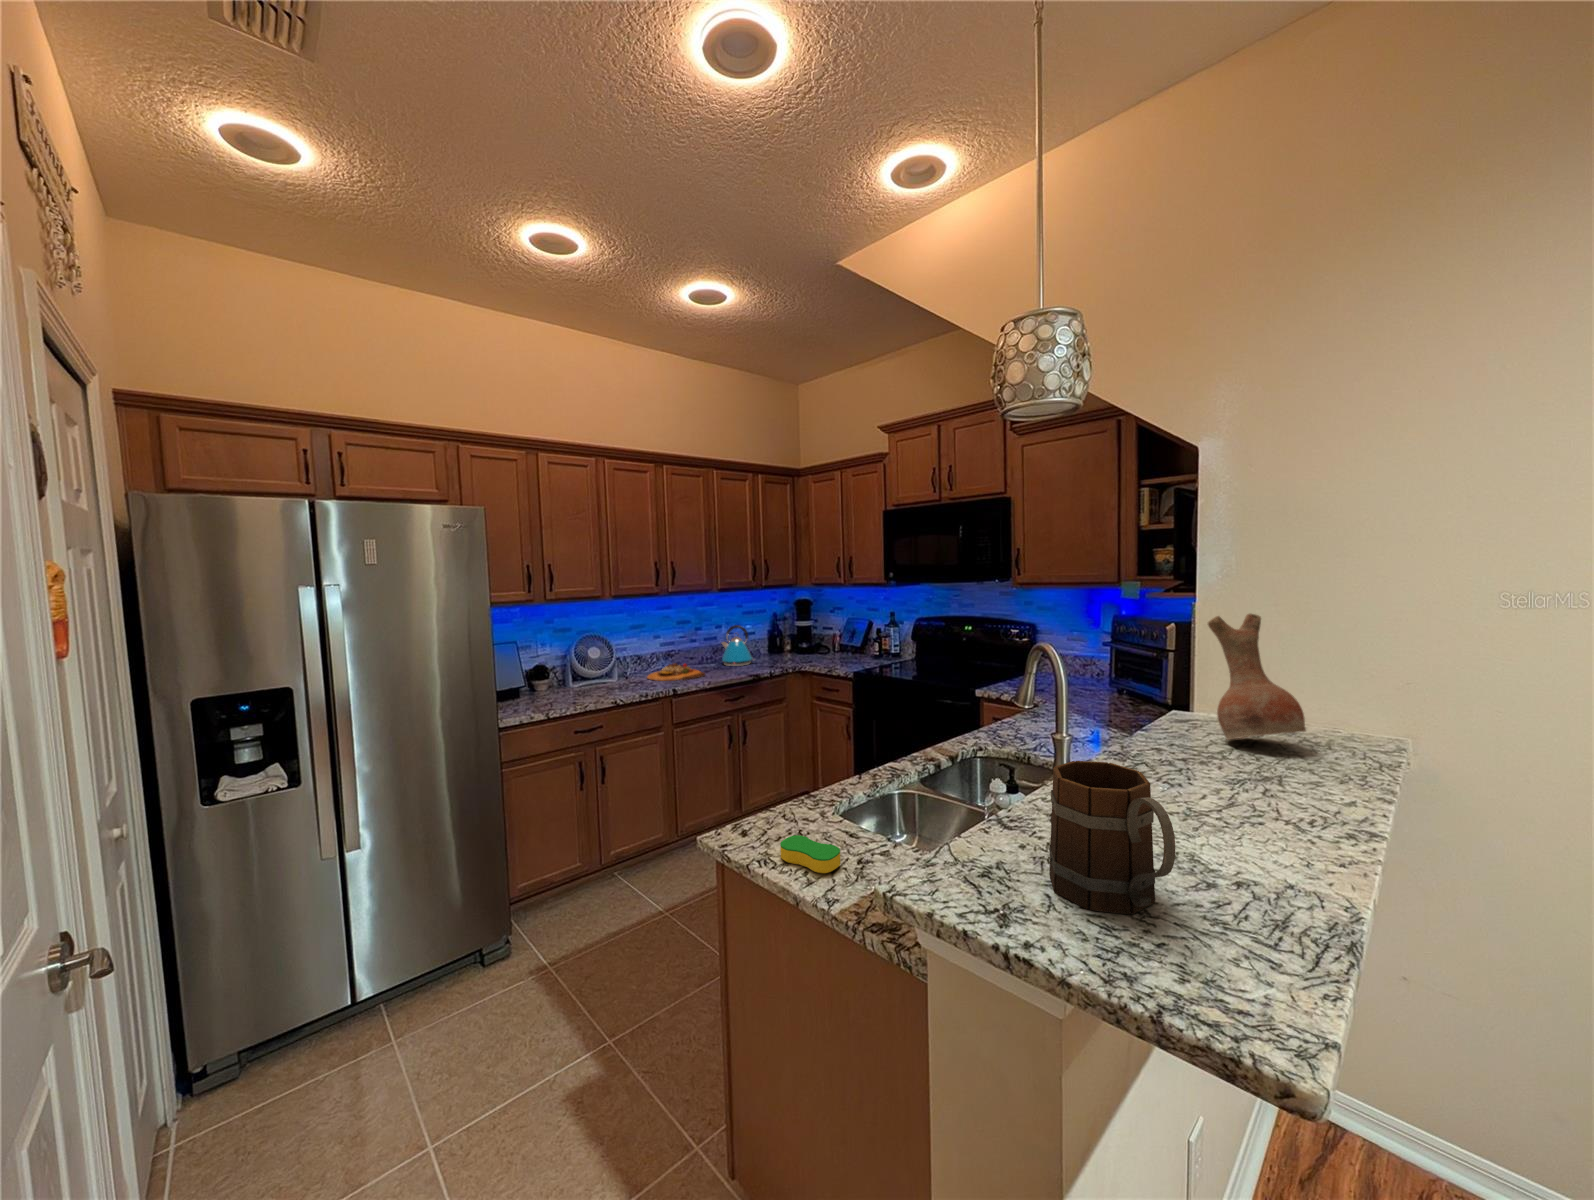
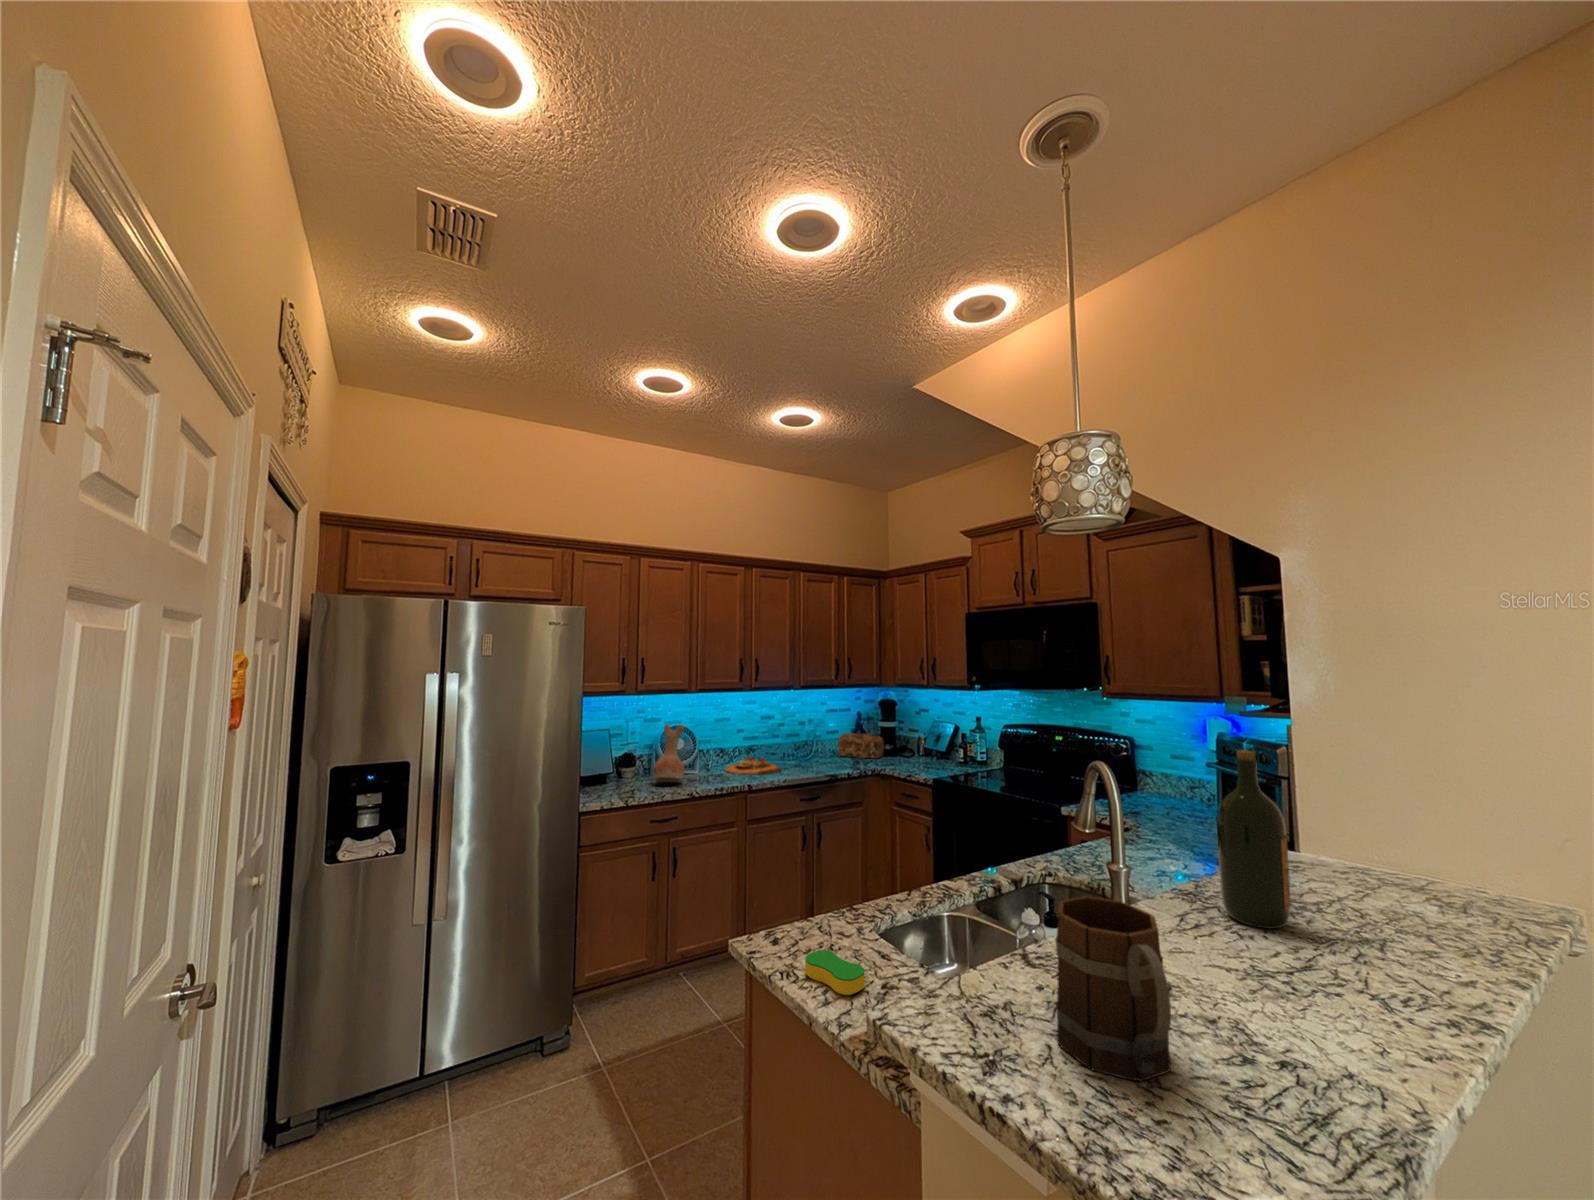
vase: present [1208,614,1306,740] -> present [653,724,685,782]
wine bottle: none [1149,624,1208,776] -> present [1217,750,1290,929]
kettle: present [722,625,753,666] -> none [800,721,834,763]
bread loaf: none [758,635,802,658] -> present [838,733,884,758]

